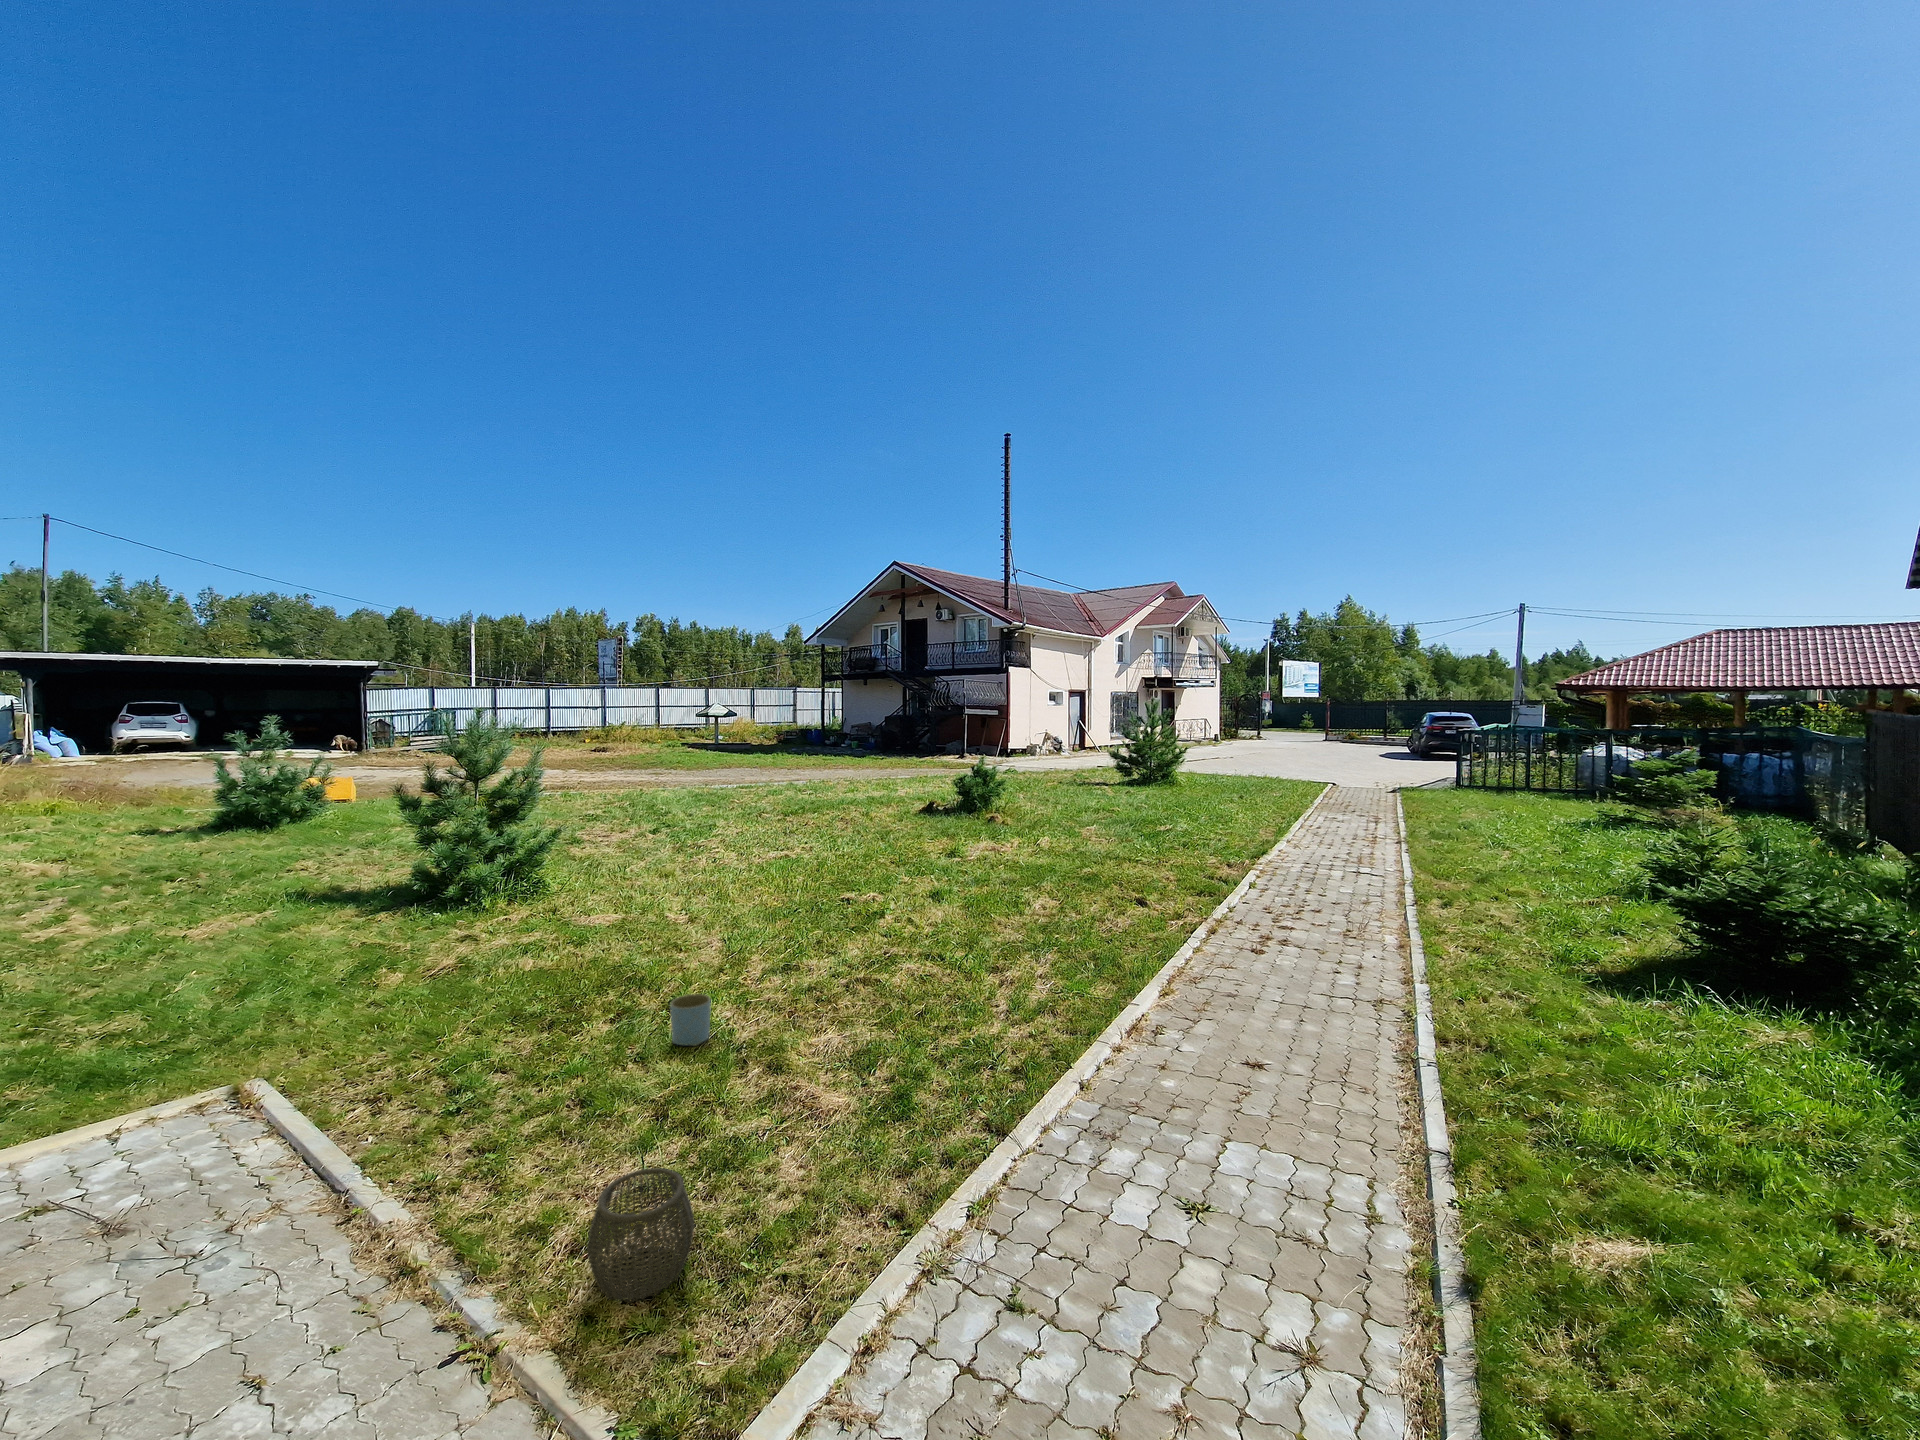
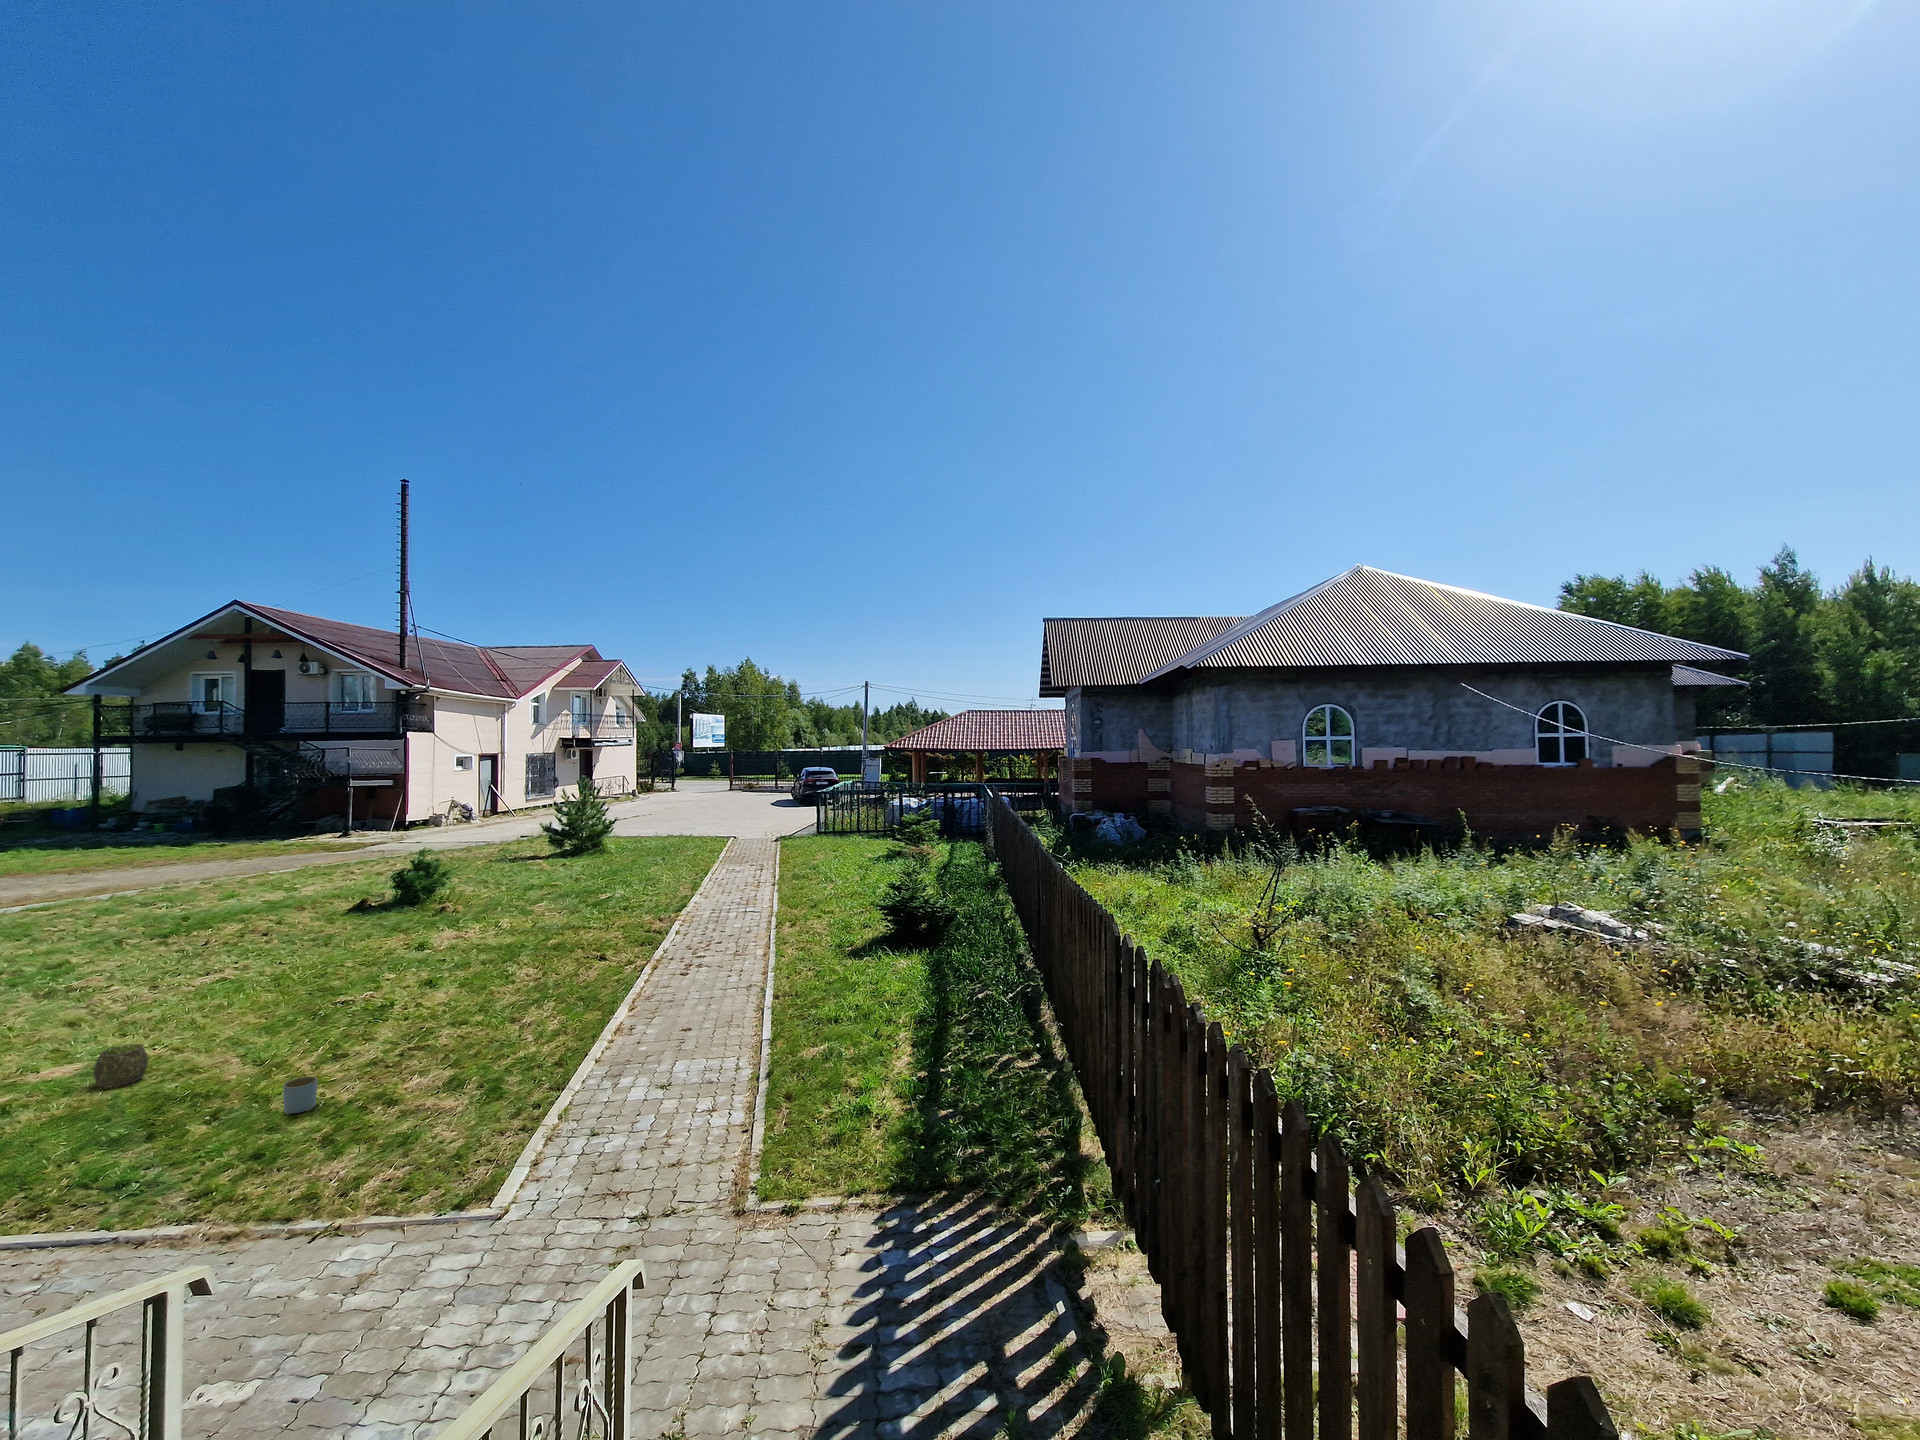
woven basket: present [587,1168,694,1302] -> present [94,1044,148,1088]

